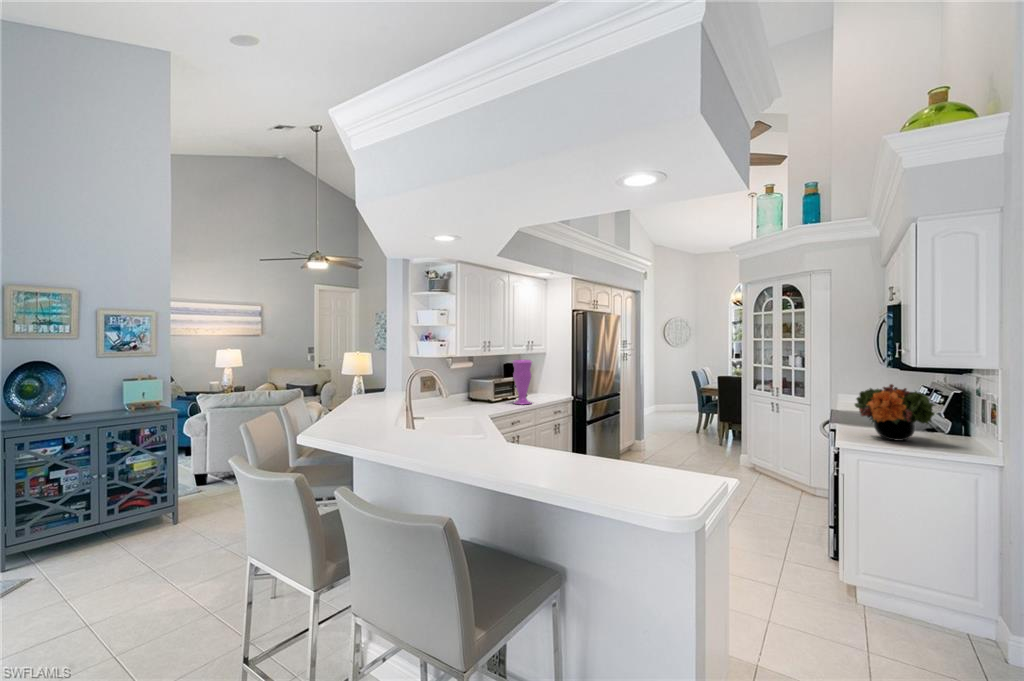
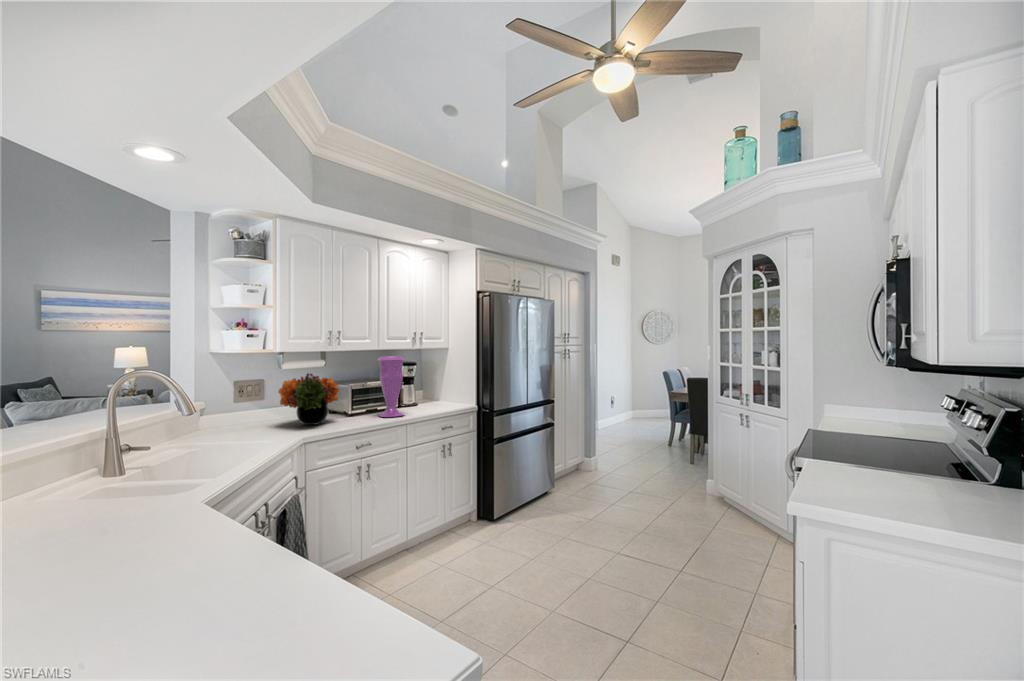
flower arrangement: present [855,384,935,441] -> present [278,373,339,425]

